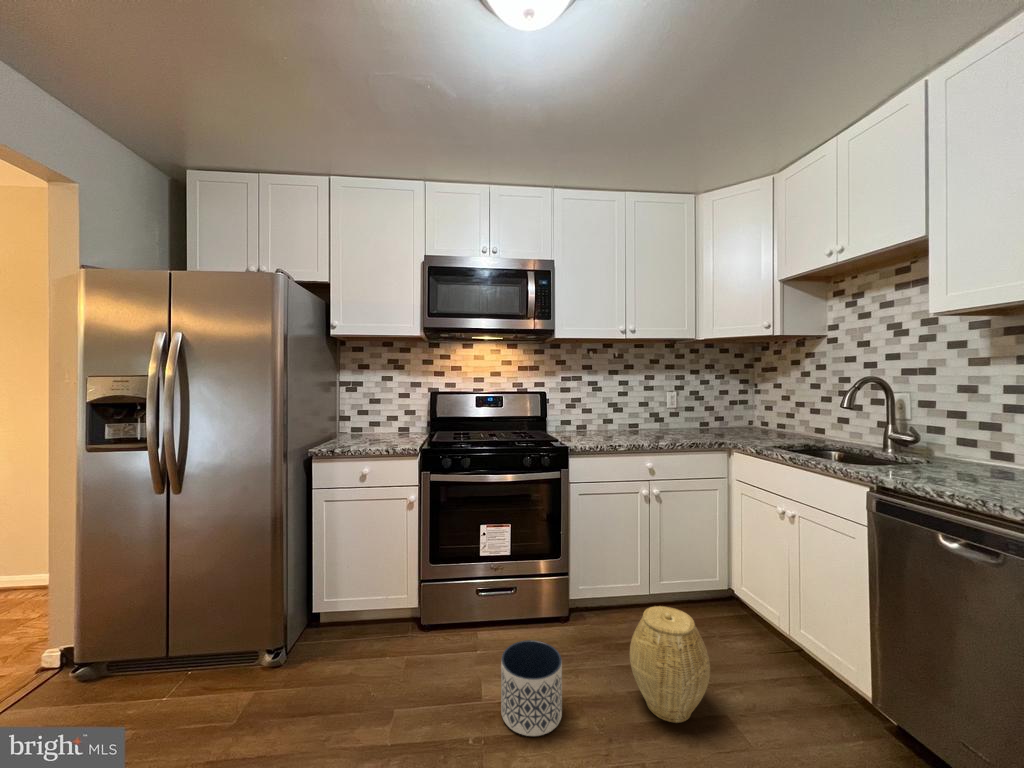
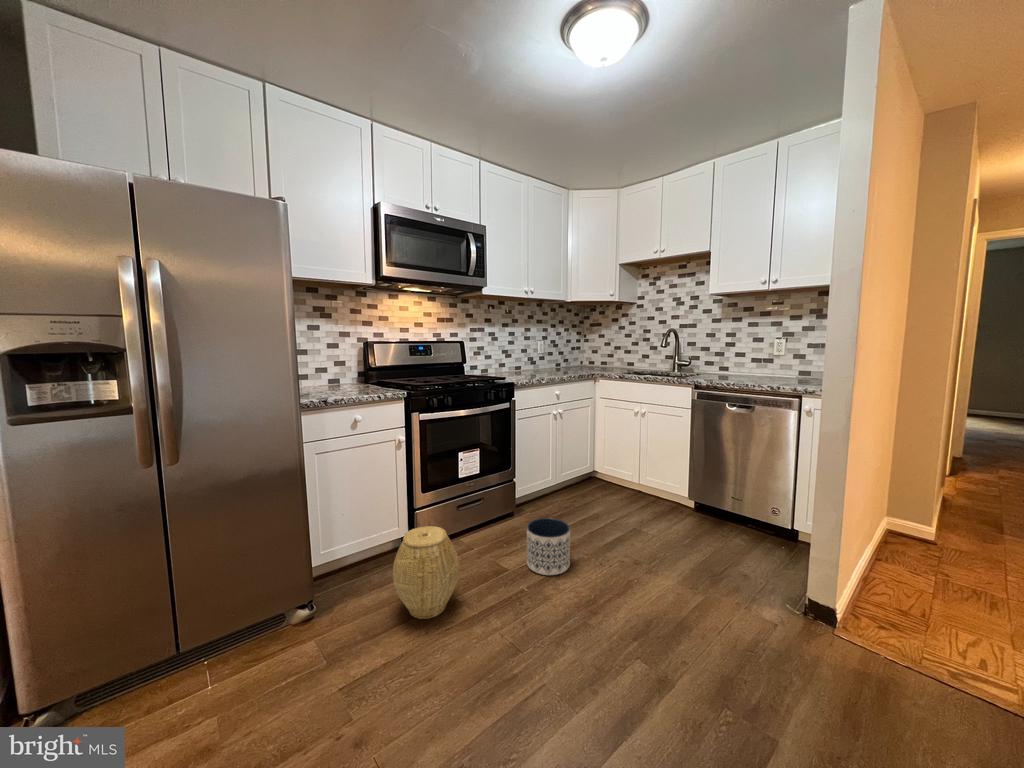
woven basket: present [630,606,710,723] -> present [393,526,459,619]

